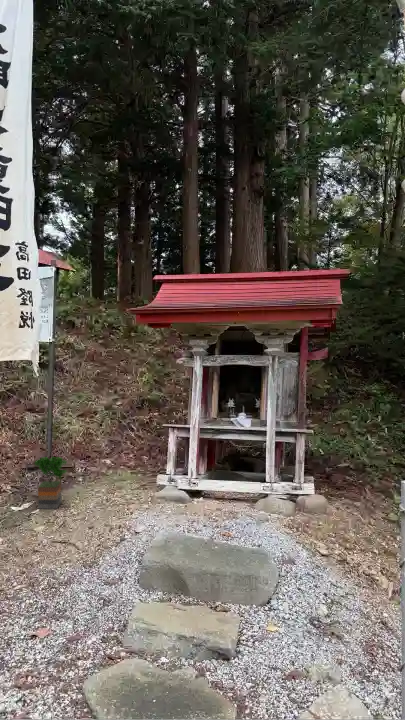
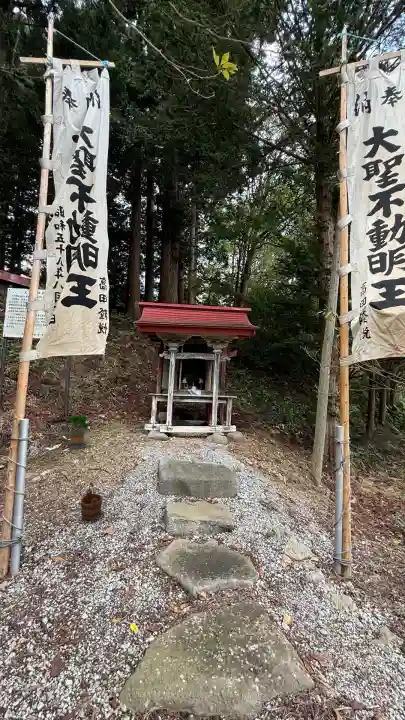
wooden bucket: none [11,556,44,614] -> present [81,482,102,520]

